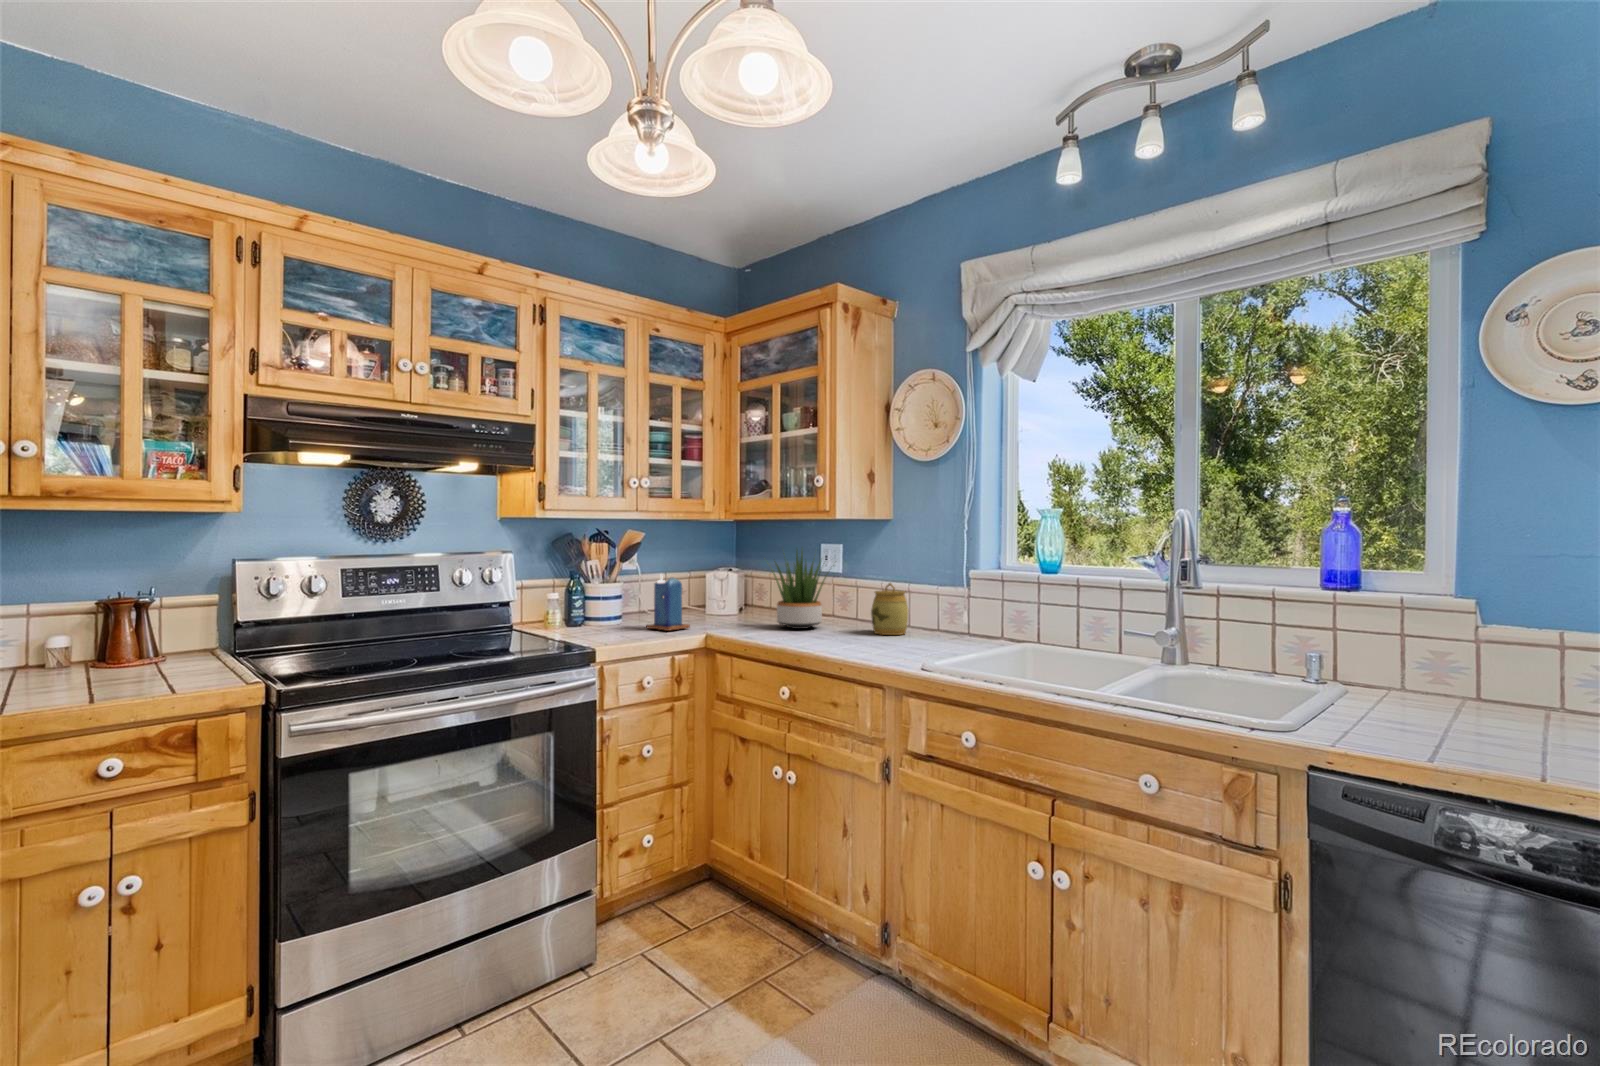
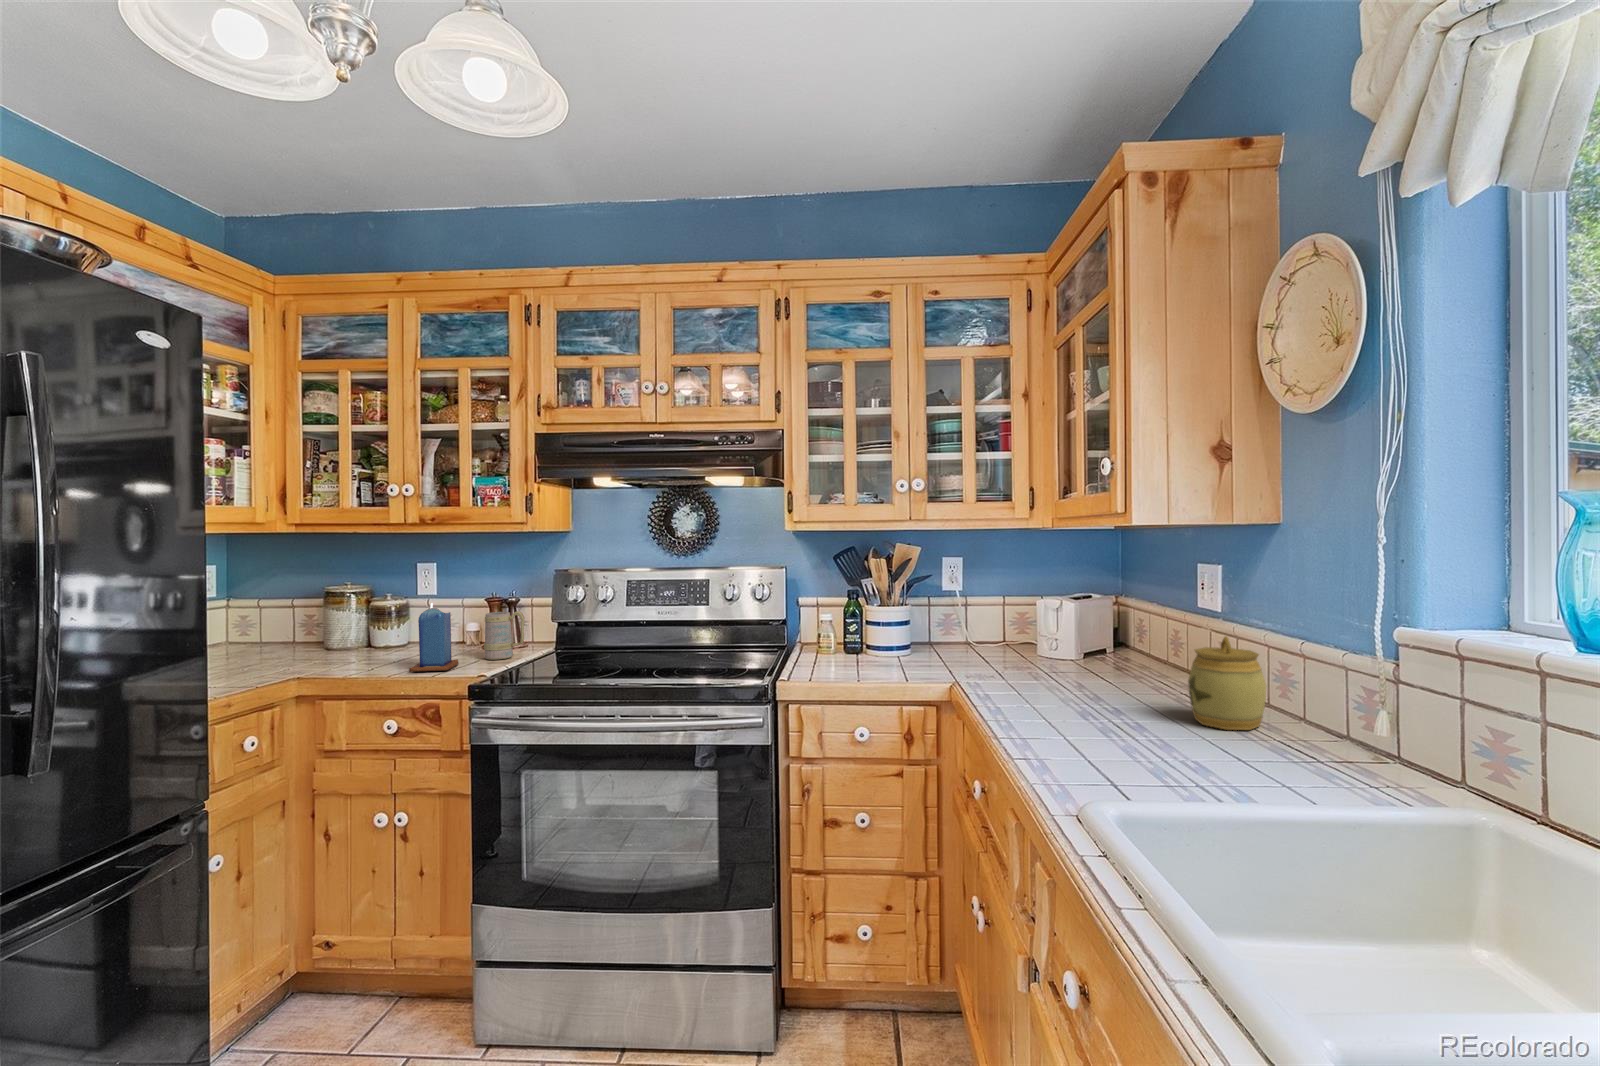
potted plant: present [771,552,826,629] -> none [1036,567,1157,692]
candle: present [646,575,690,631] -> present [409,603,459,672]
mug: none [147,605,210,668] -> present [484,611,524,660]

